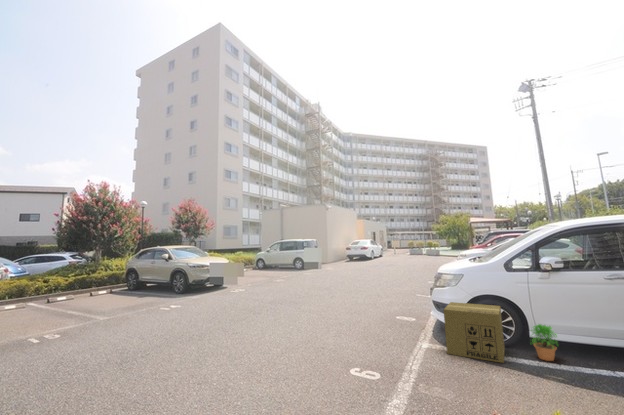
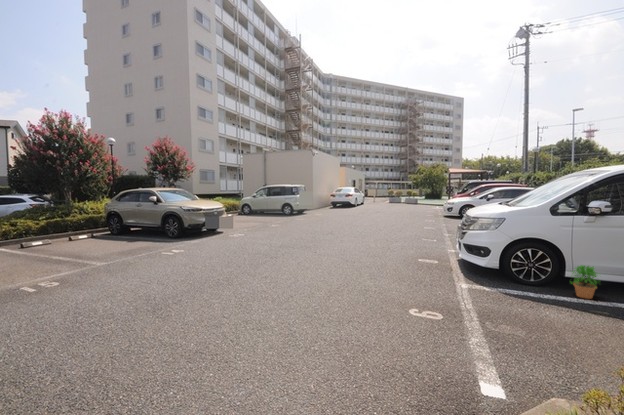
cardboard box: present [444,302,505,363] -> none [487,245,550,301]

